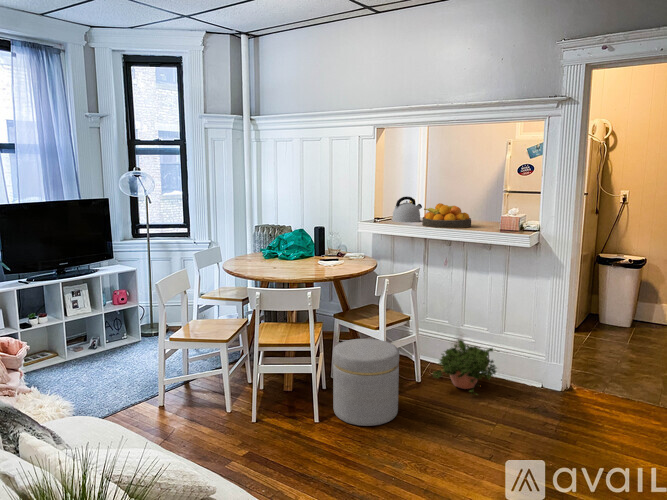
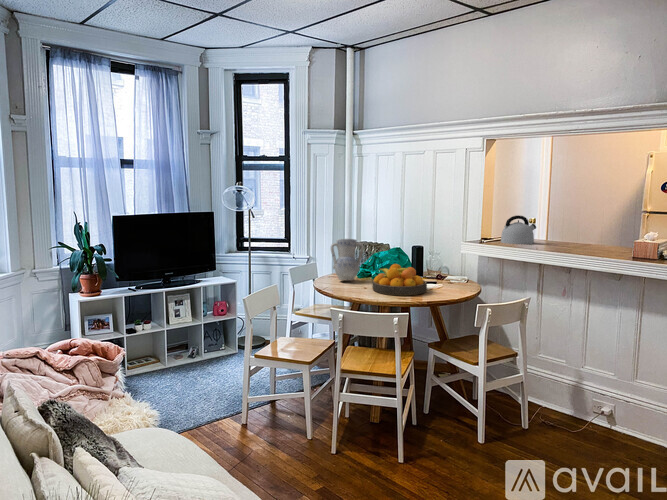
fruit bowl: present [422,203,471,228] -> present [372,264,427,295]
vase: none [237,222,269,262] -> present [331,239,363,280]
ottoman: present [333,339,399,426] -> none [422,374,501,477]
potted plant: present [433,340,496,394] -> none [540,383,628,454]

